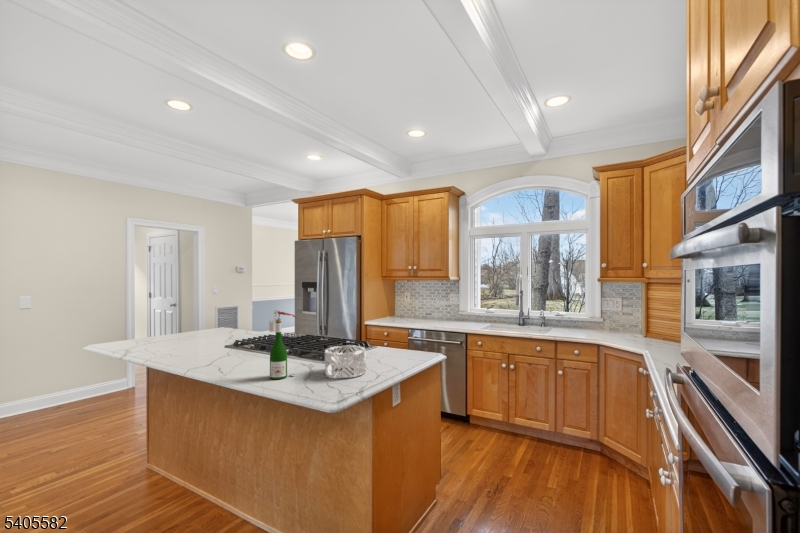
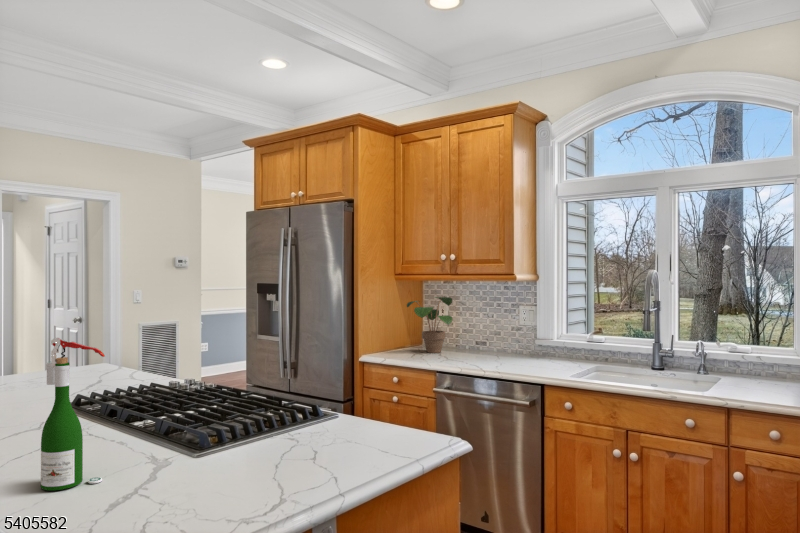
potted plant: none [388,289,415,320] -> present [407,297,453,353]
decorative bowl: present [325,346,366,378] -> none [161,417,256,497]

